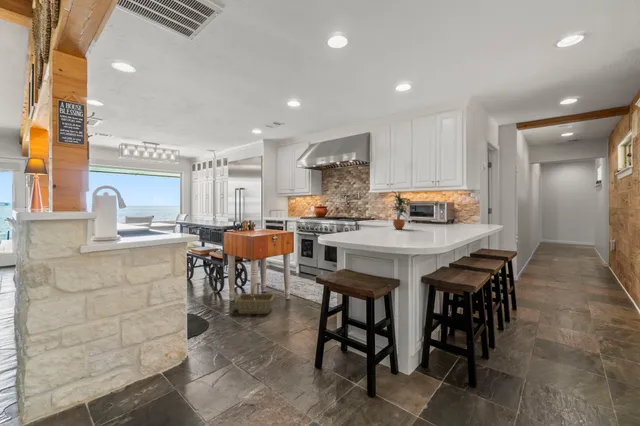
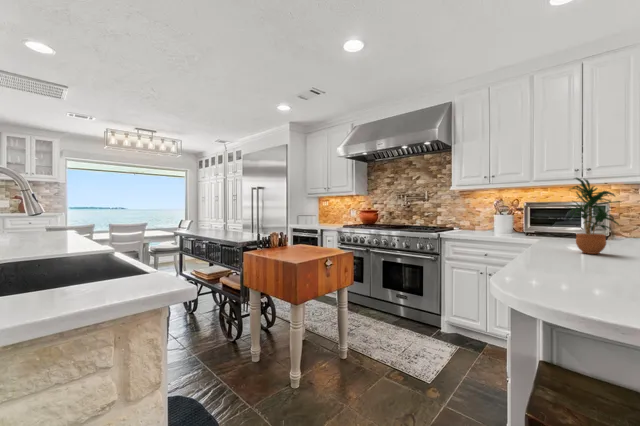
basket: present [235,283,275,314] -> none [266,346,334,410]

